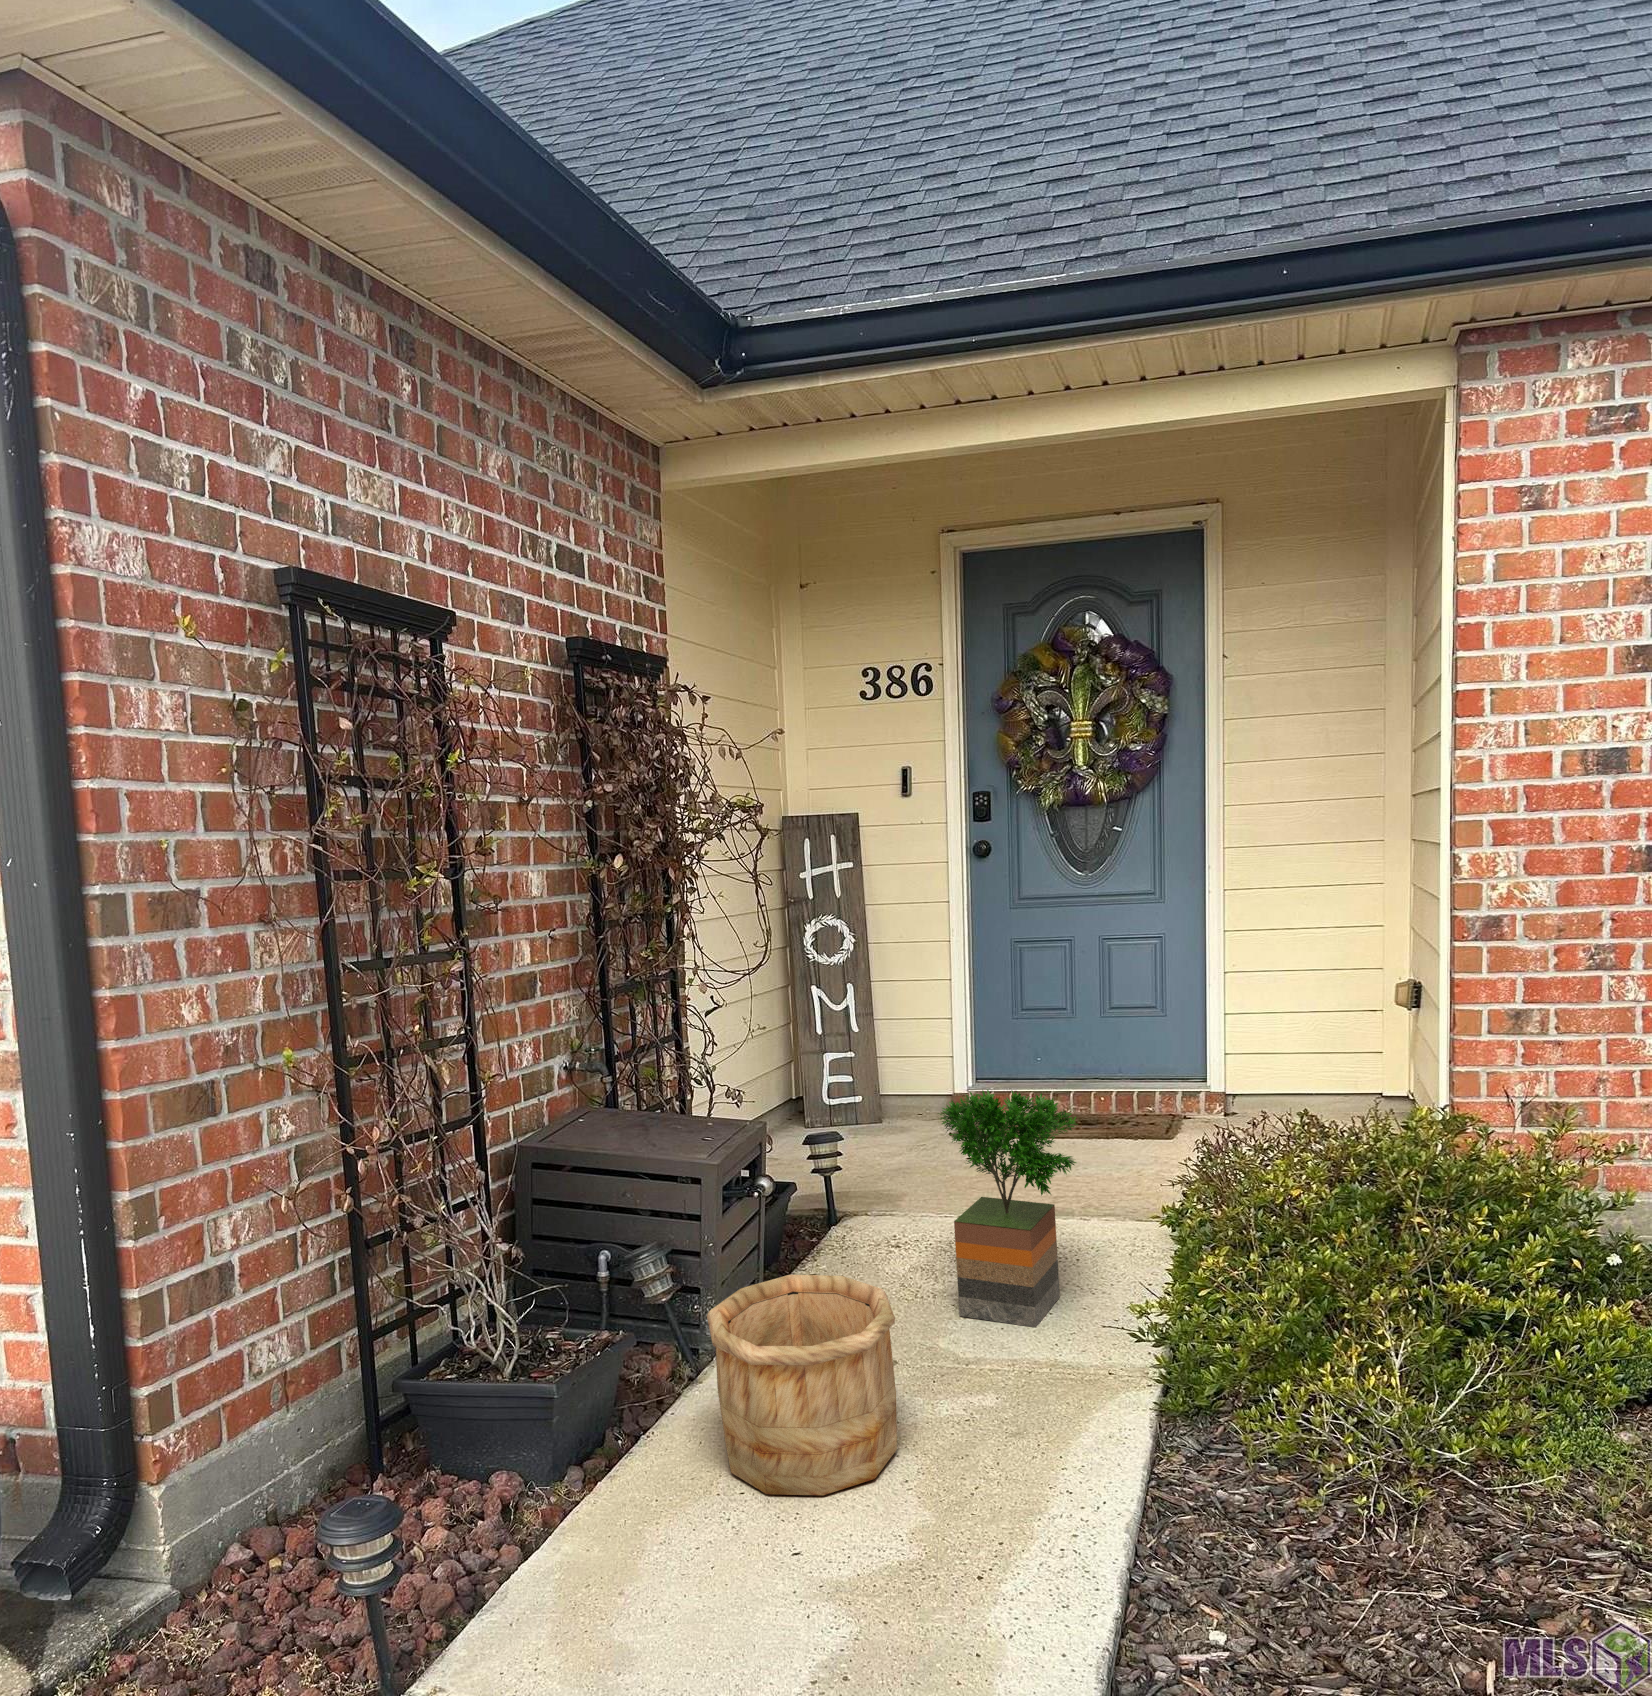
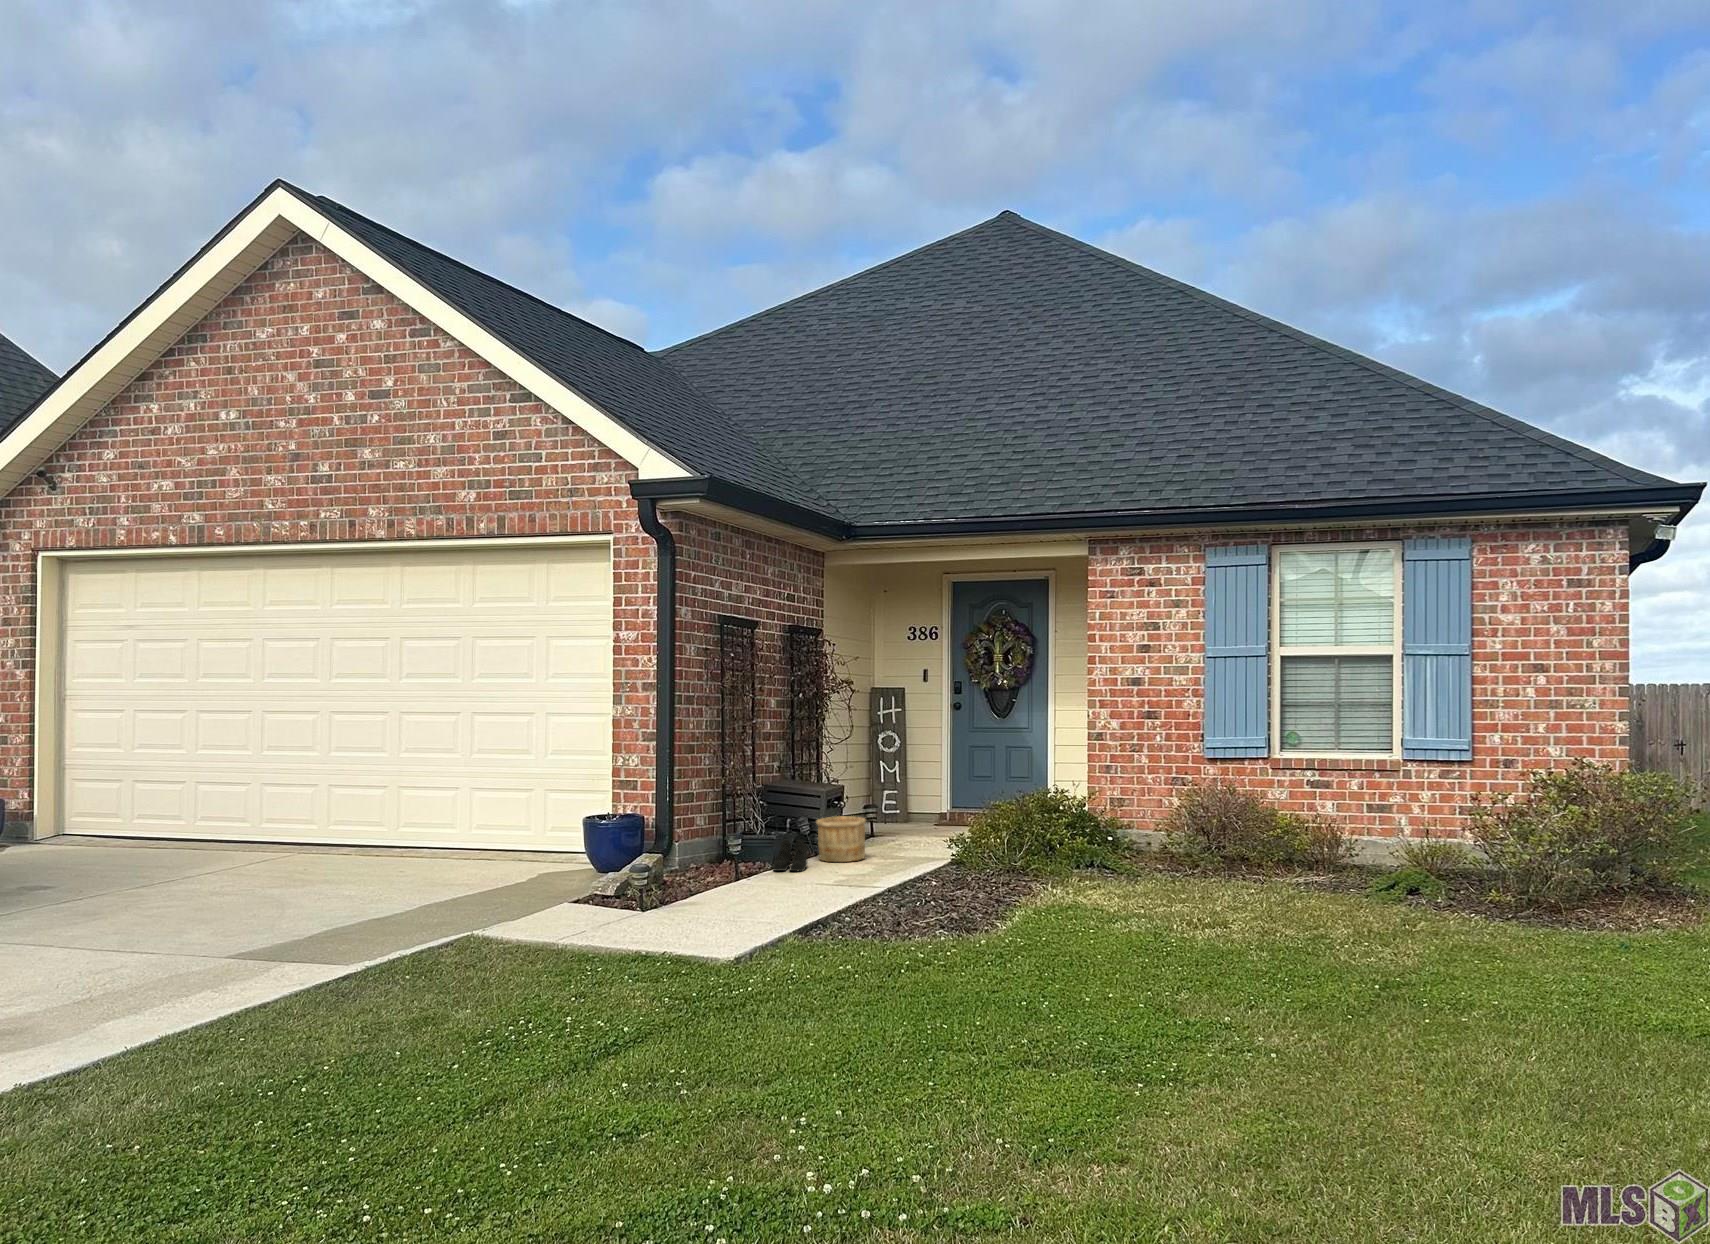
potted tree: present [940,1090,1077,1328] -> none [897,778,941,849]
boots: none [549,1466,694,1659] -> present [773,840,807,871]

